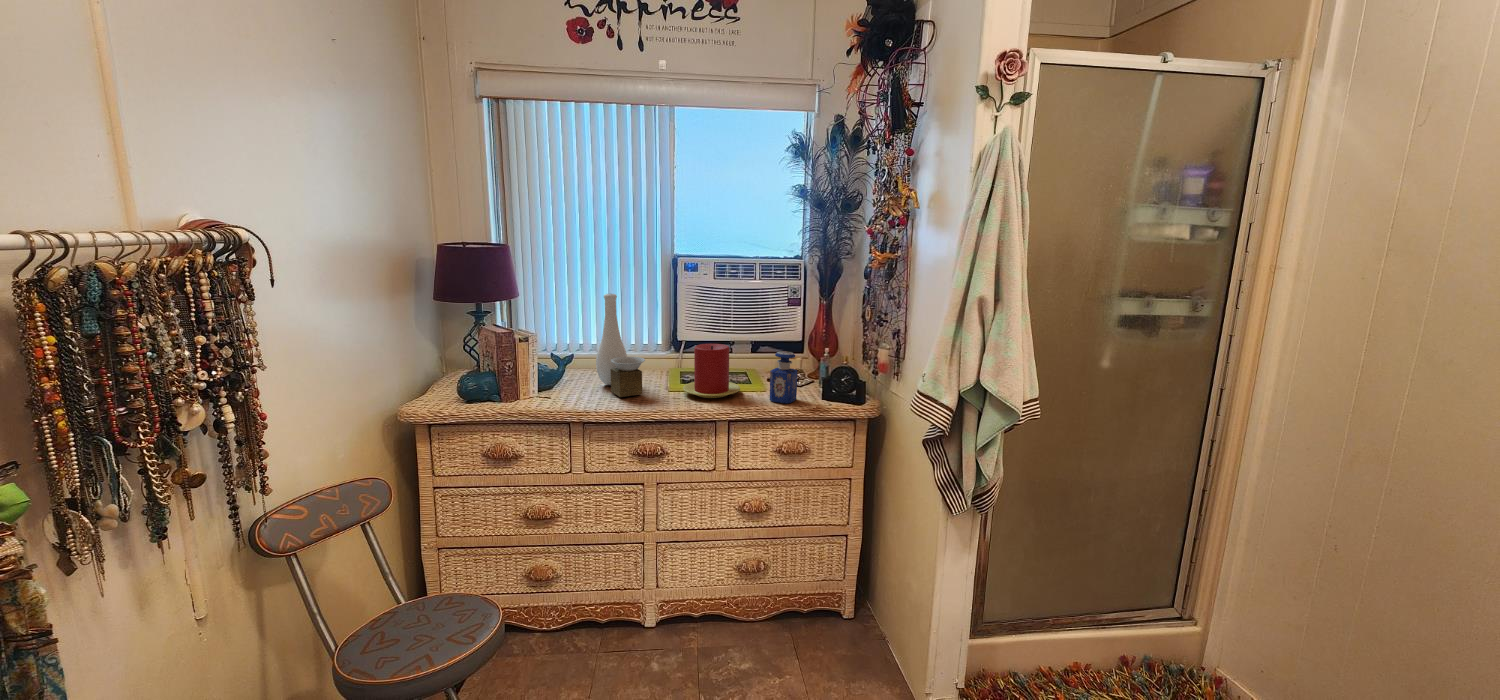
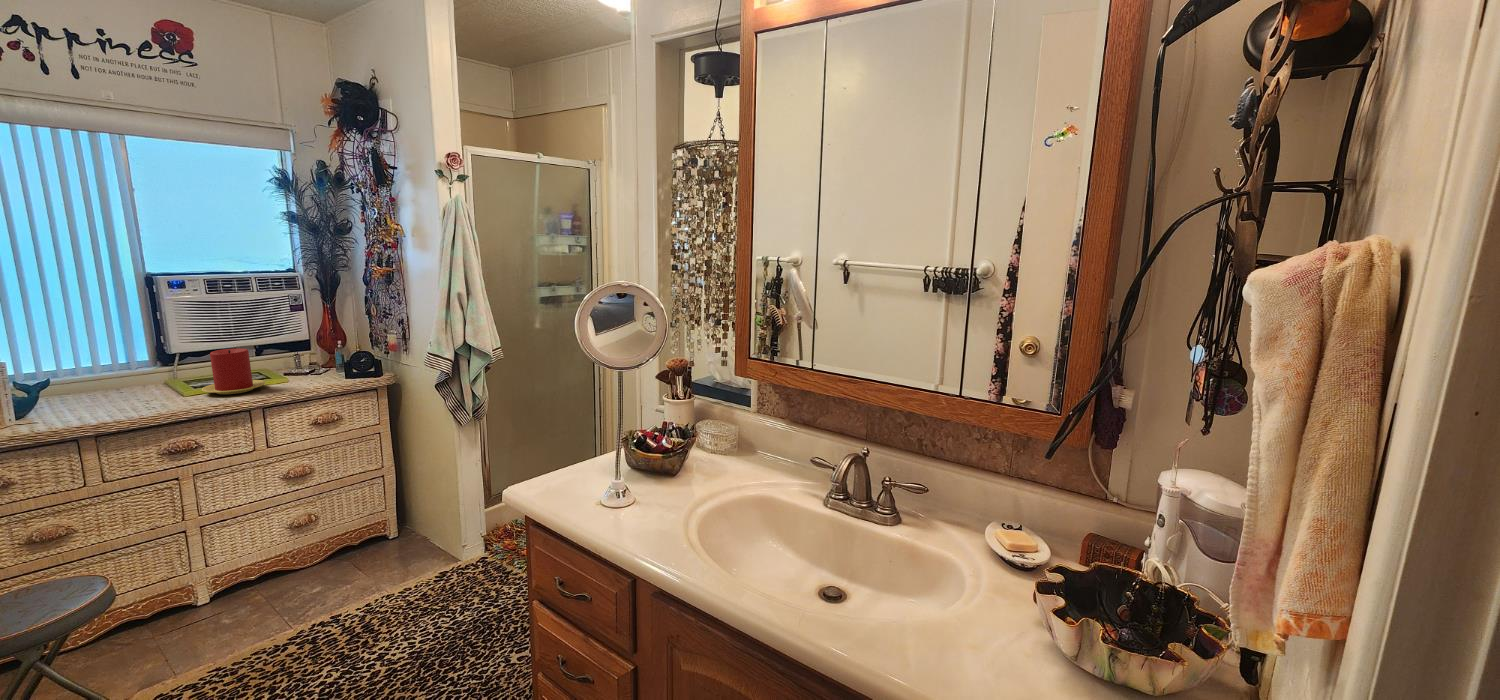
vase: present [596,294,645,397] -> none [78,316,156,408]
perfume bottle: present [770,351,797,403] -> none [296,346,323,386]

